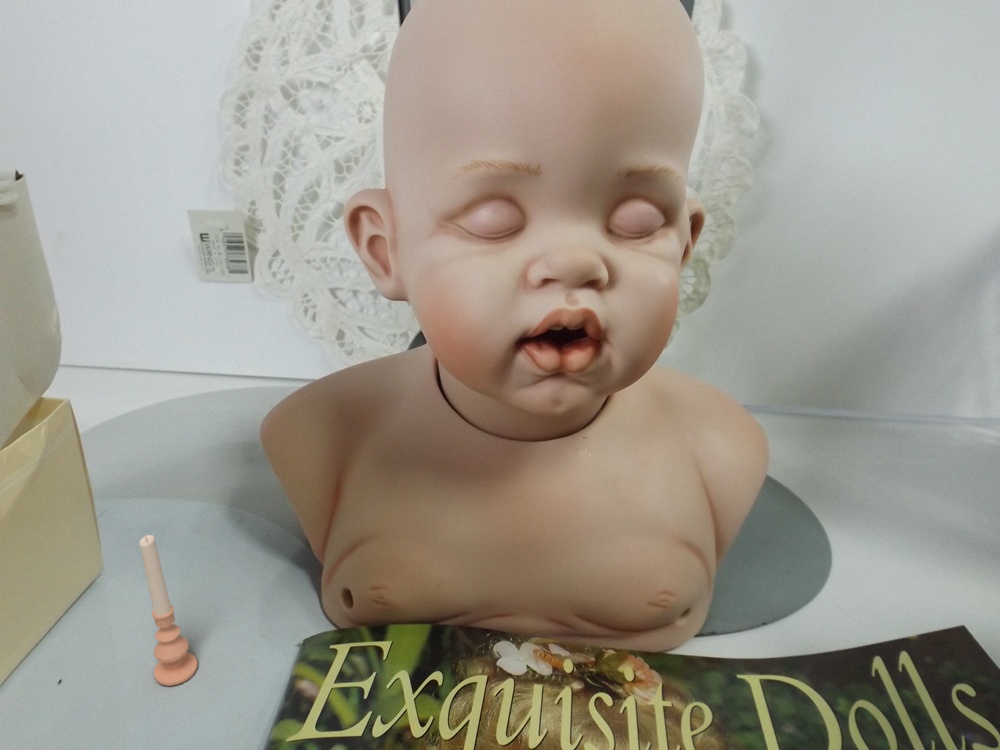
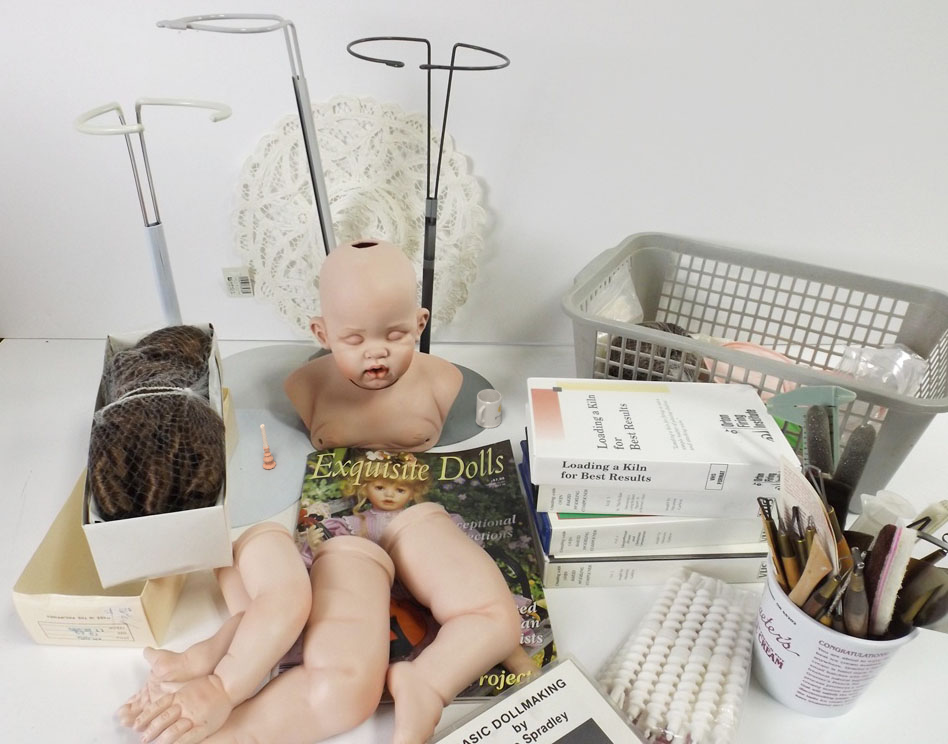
mug: none [793,457,888,572] -> present [476,389,502,428]

